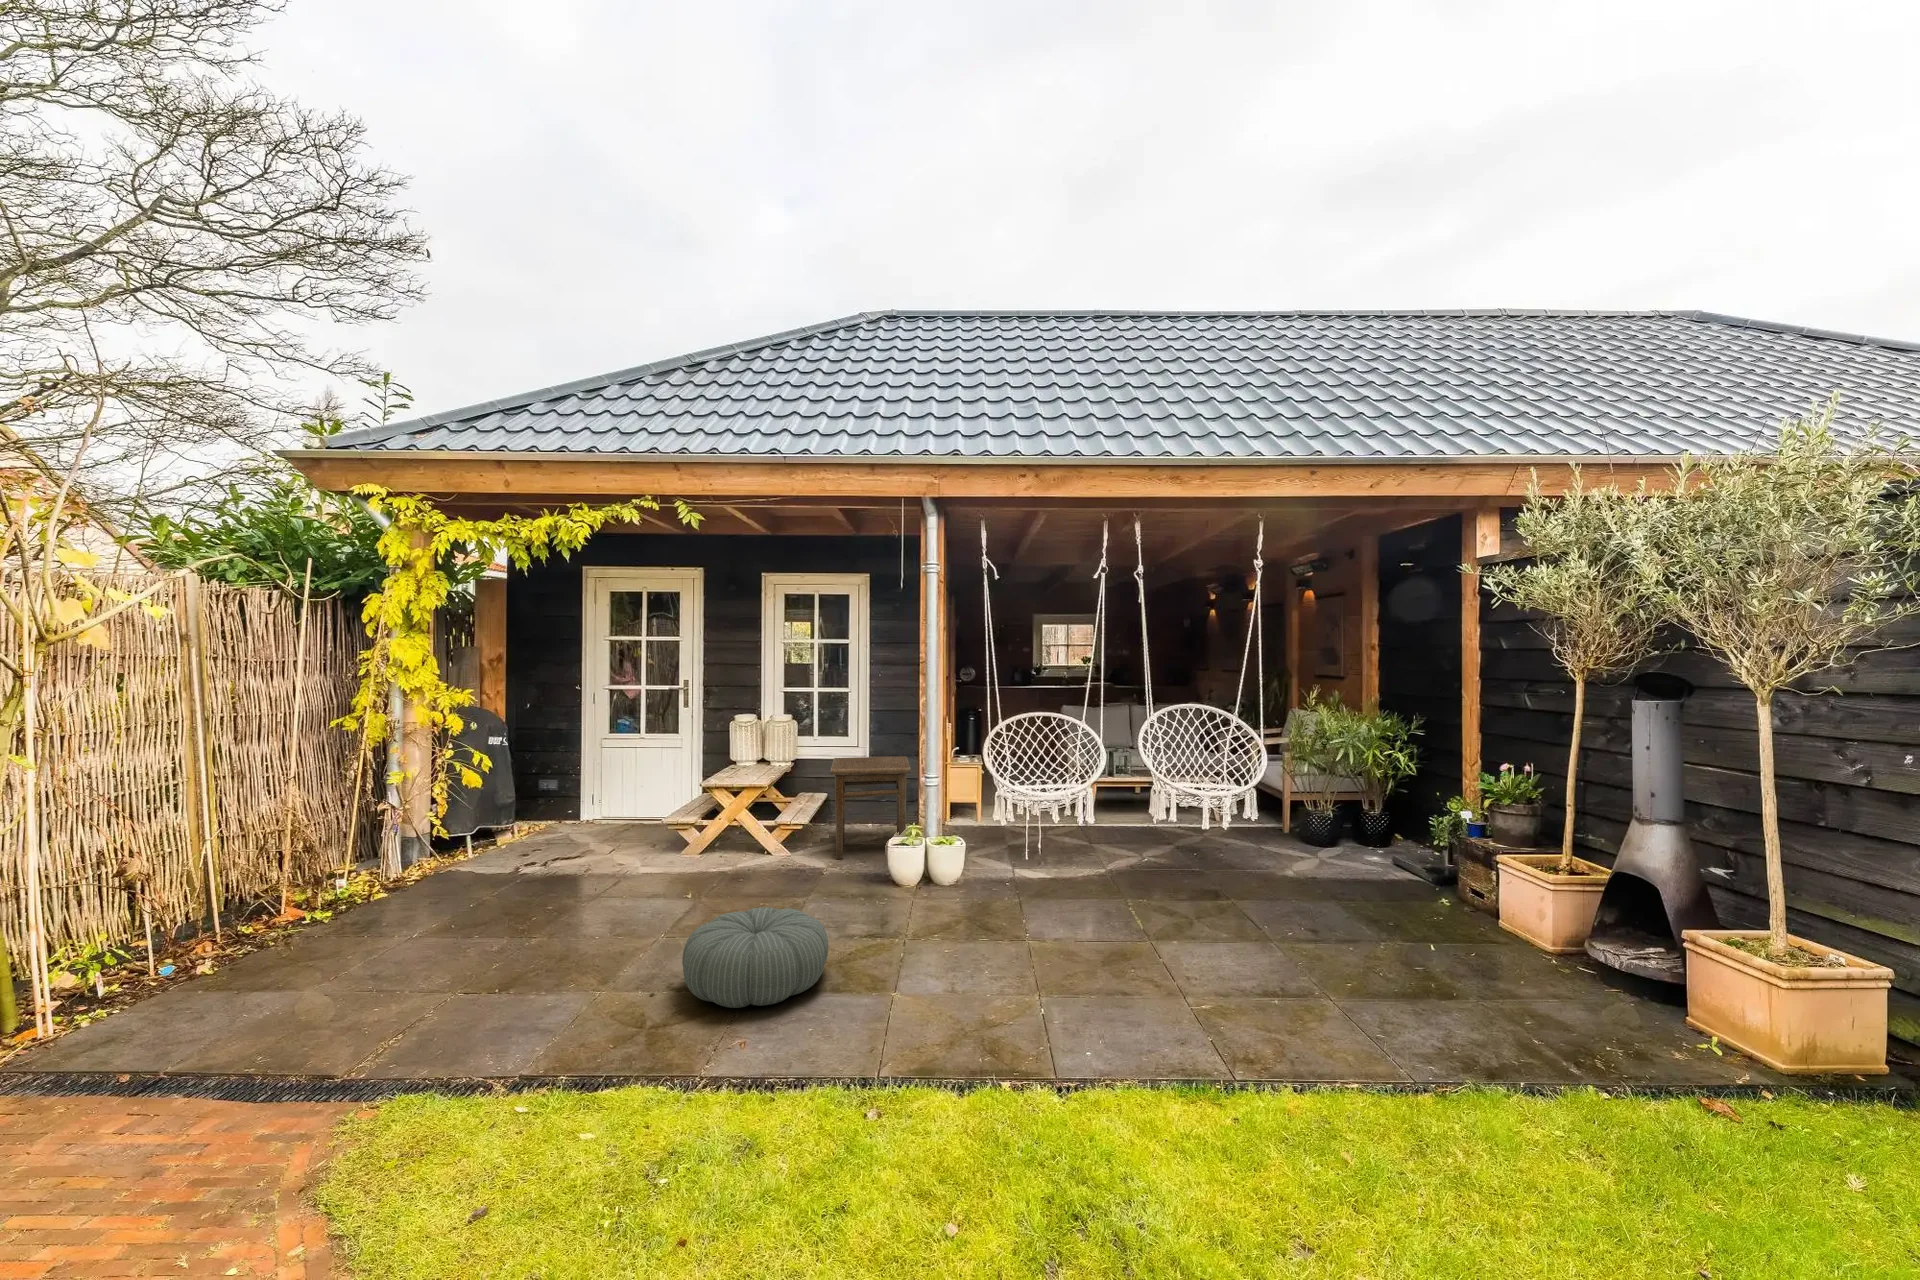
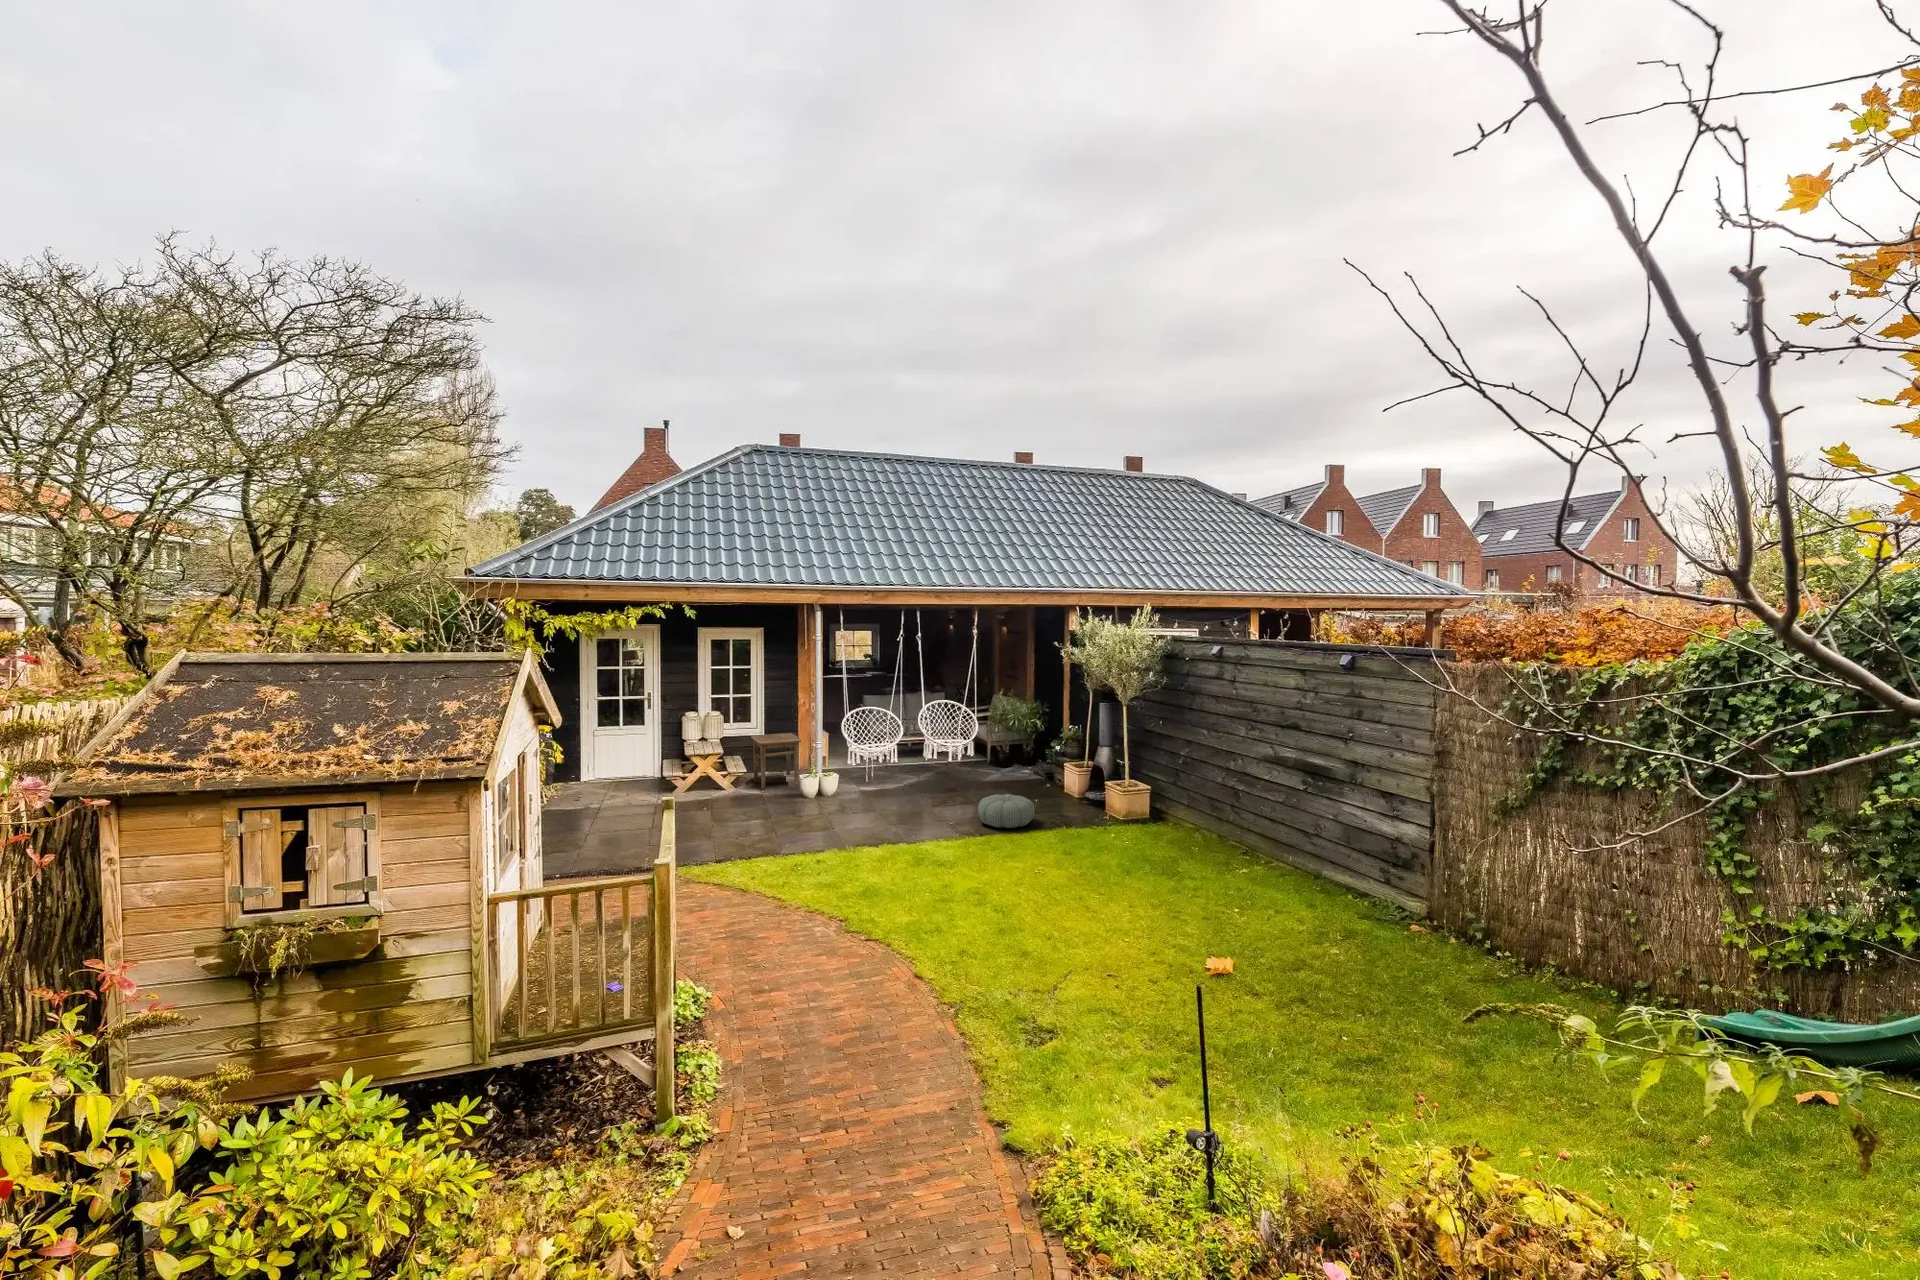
pouf: present [682,907,828,1008] -> present [978,794,1035,828]

